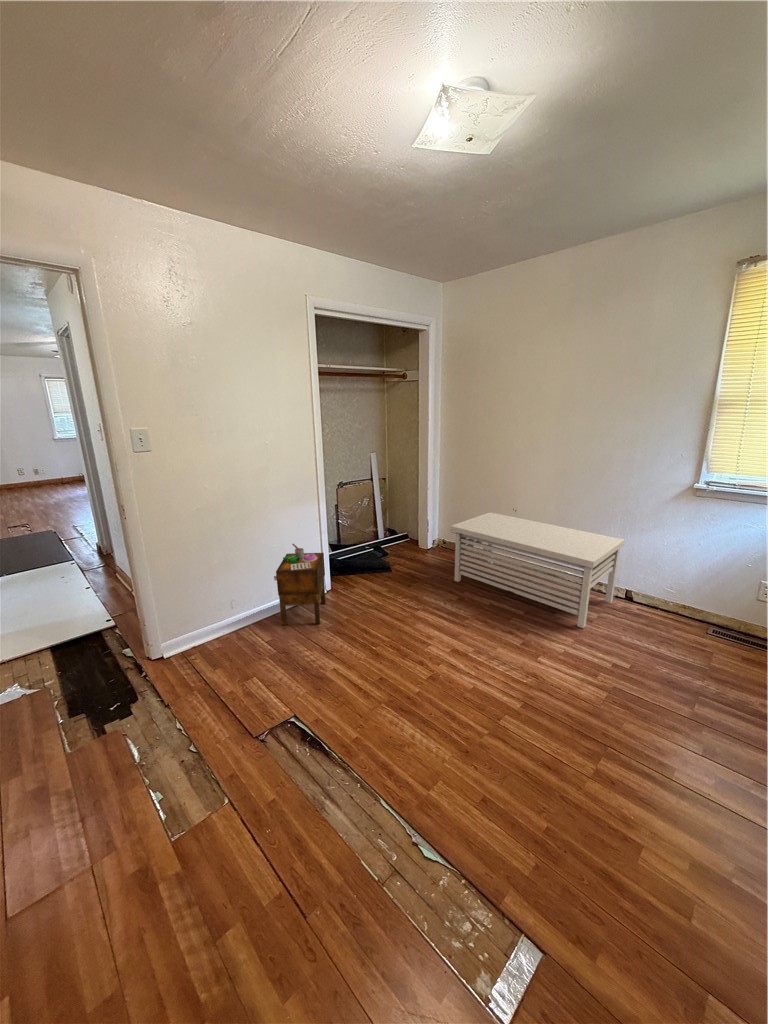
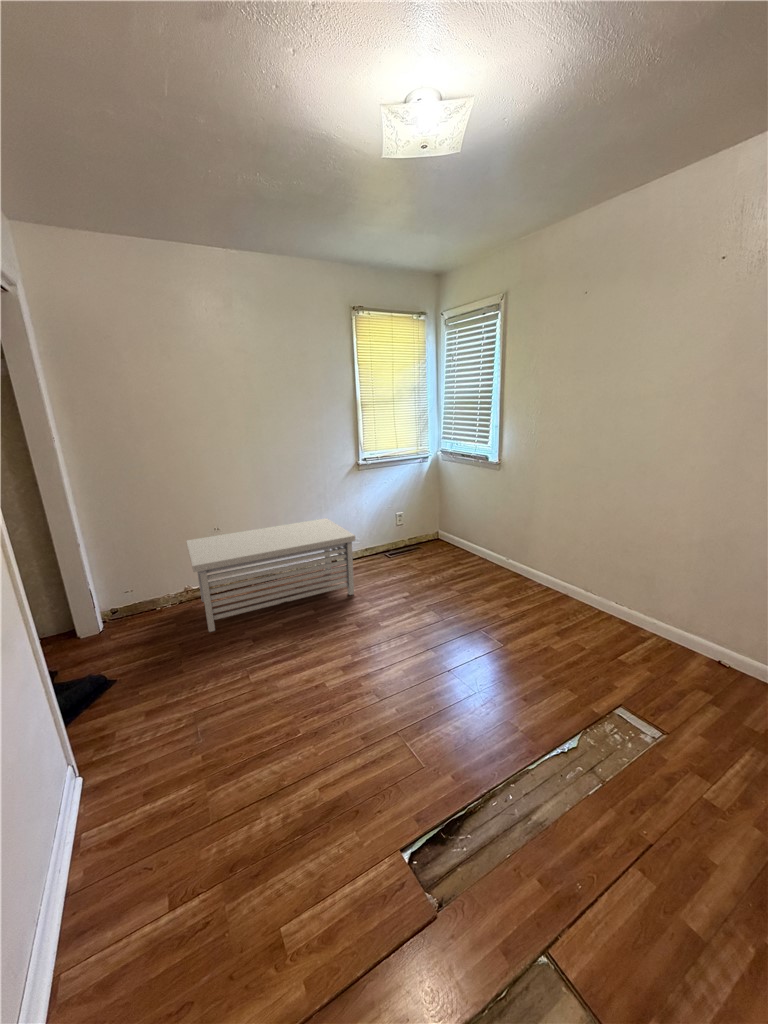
nightstand: present [274,544,326,625] -> none [8,696,182,881]

